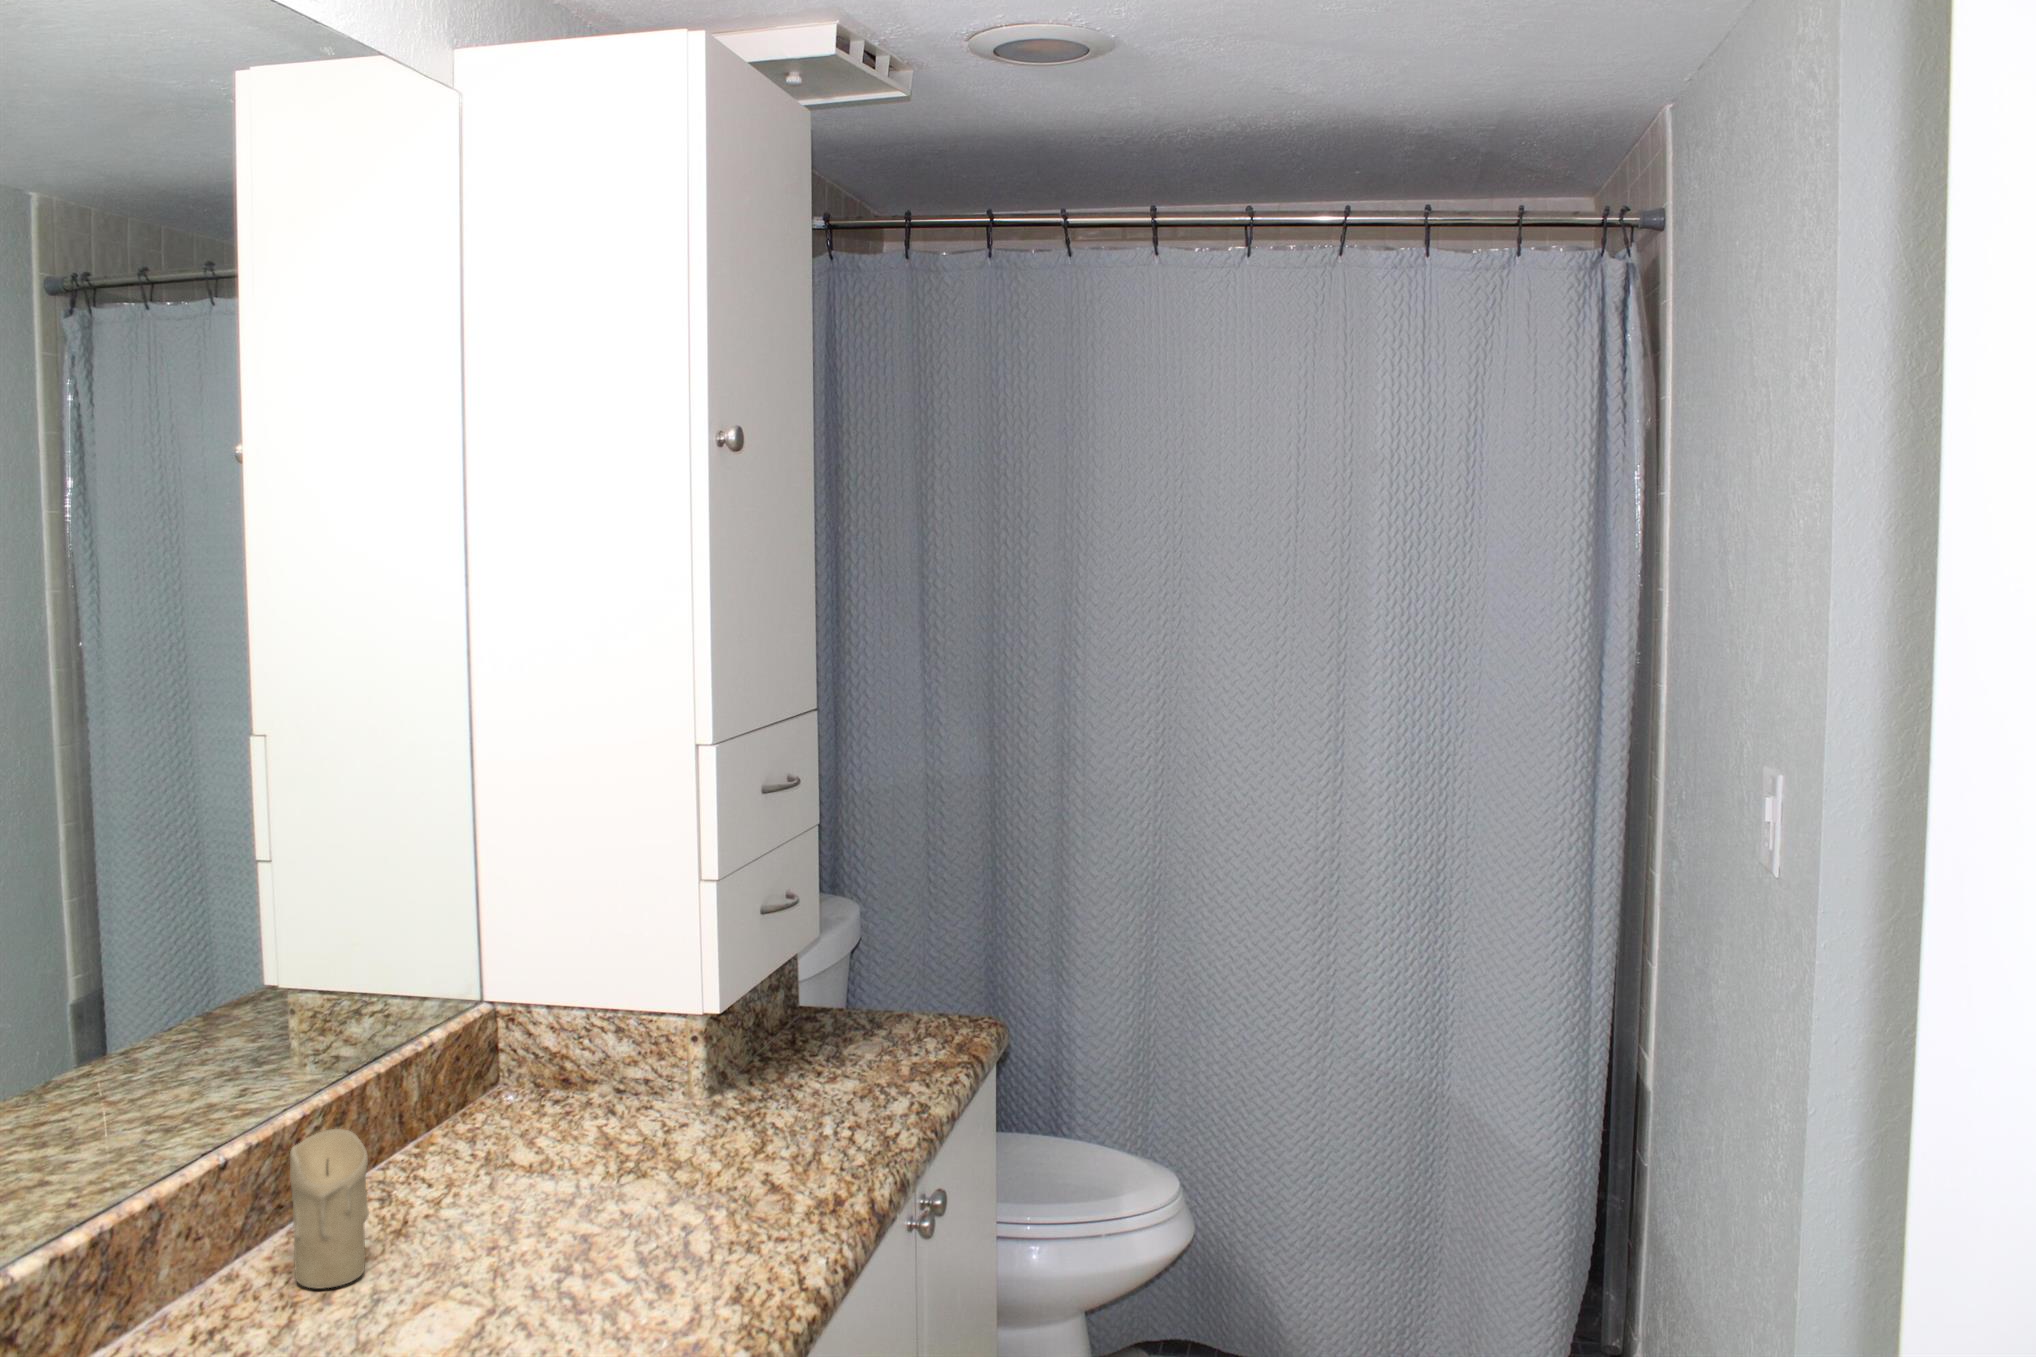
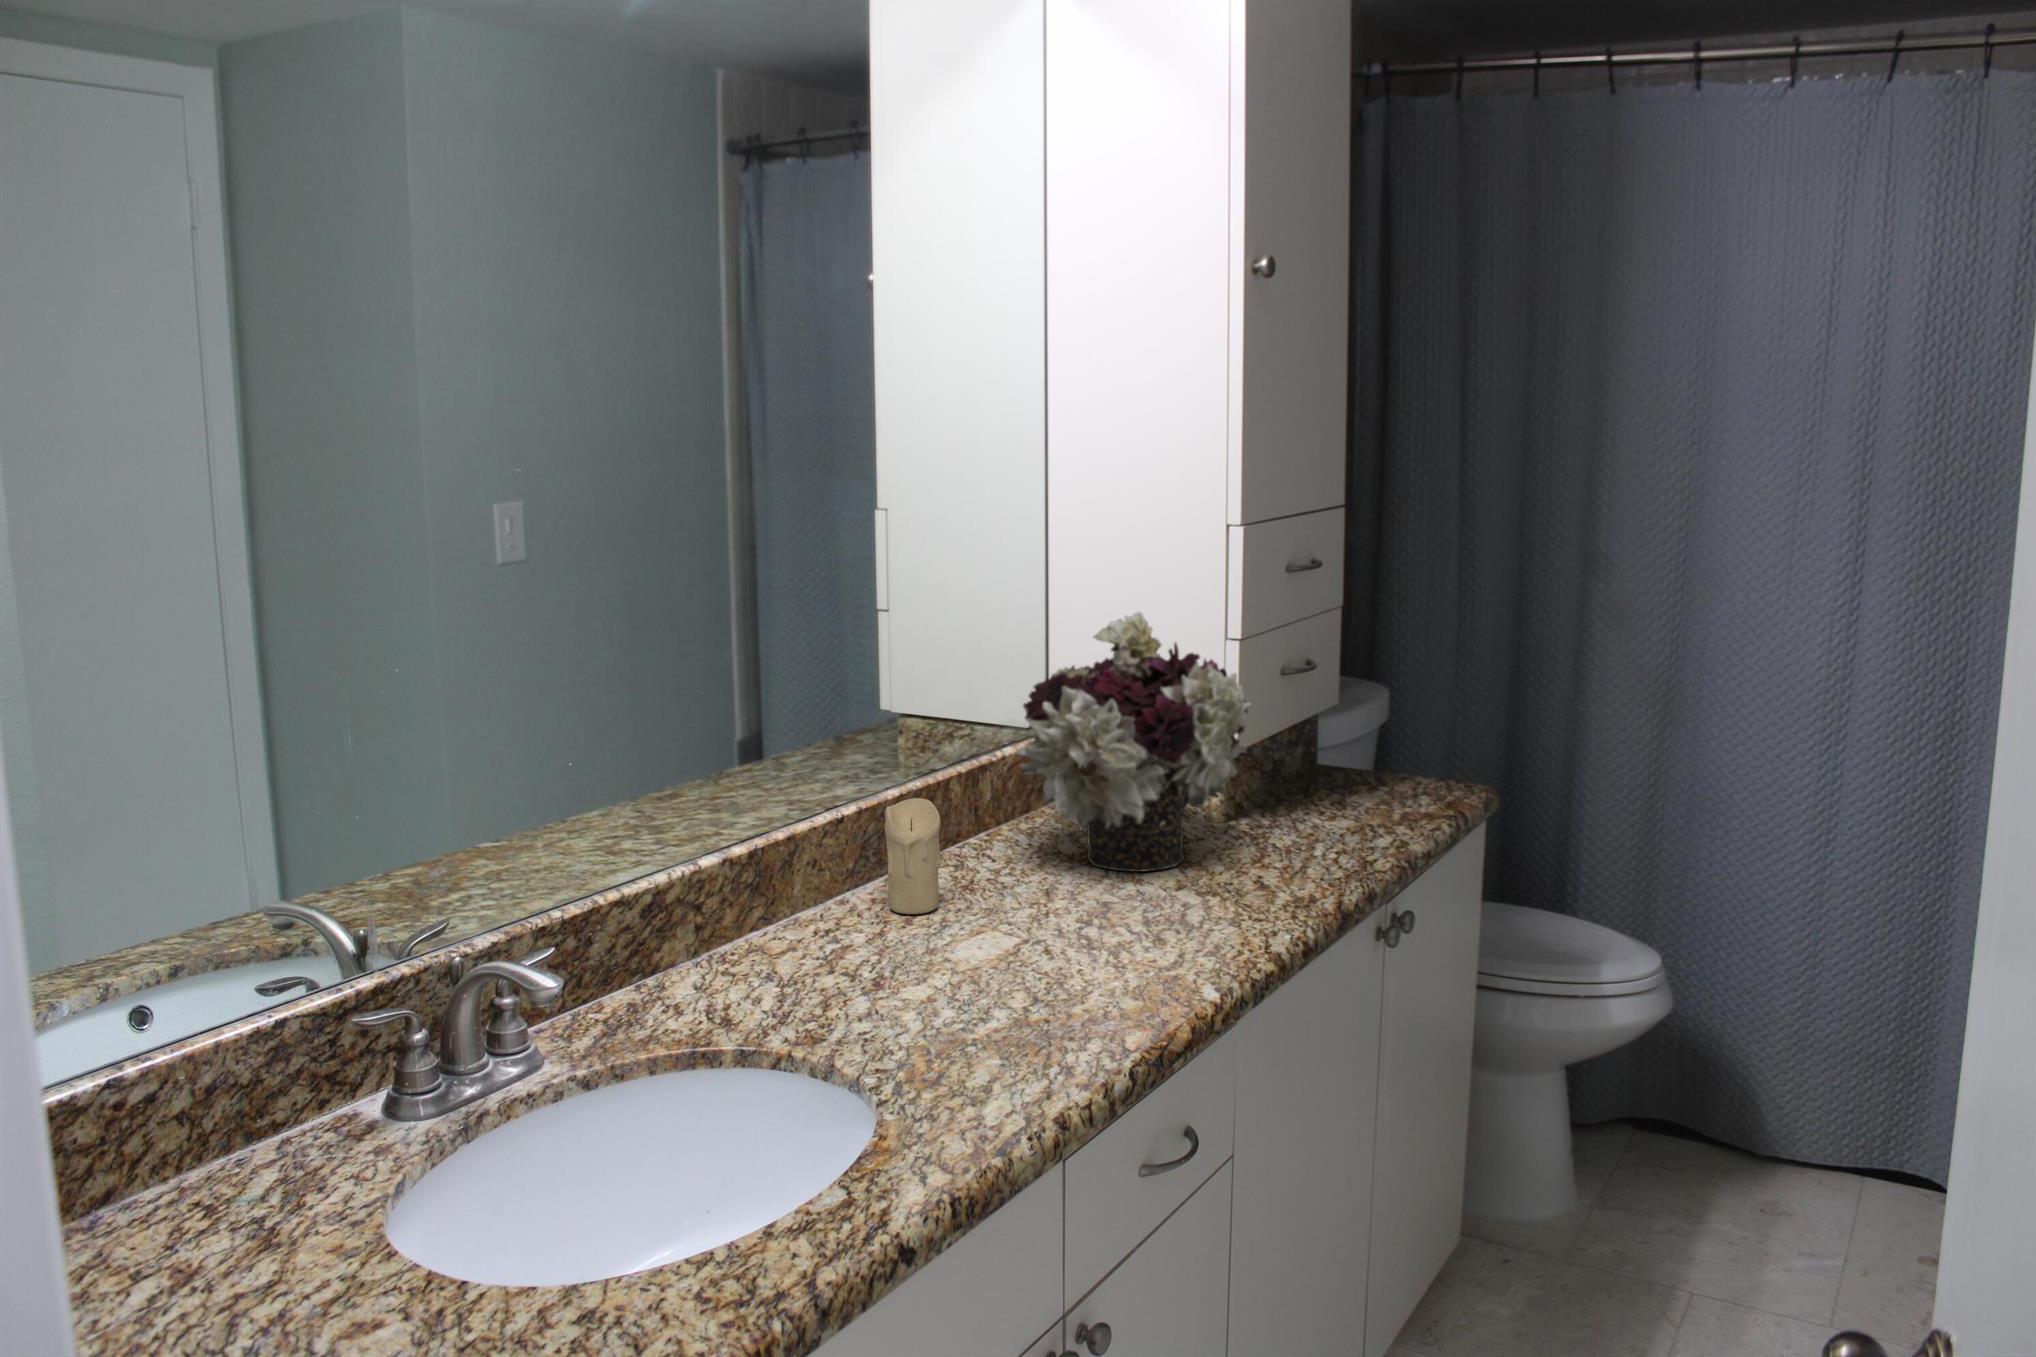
flower arrangement: none [459,861,749,1185] -> present [1015,612,1251,872]

